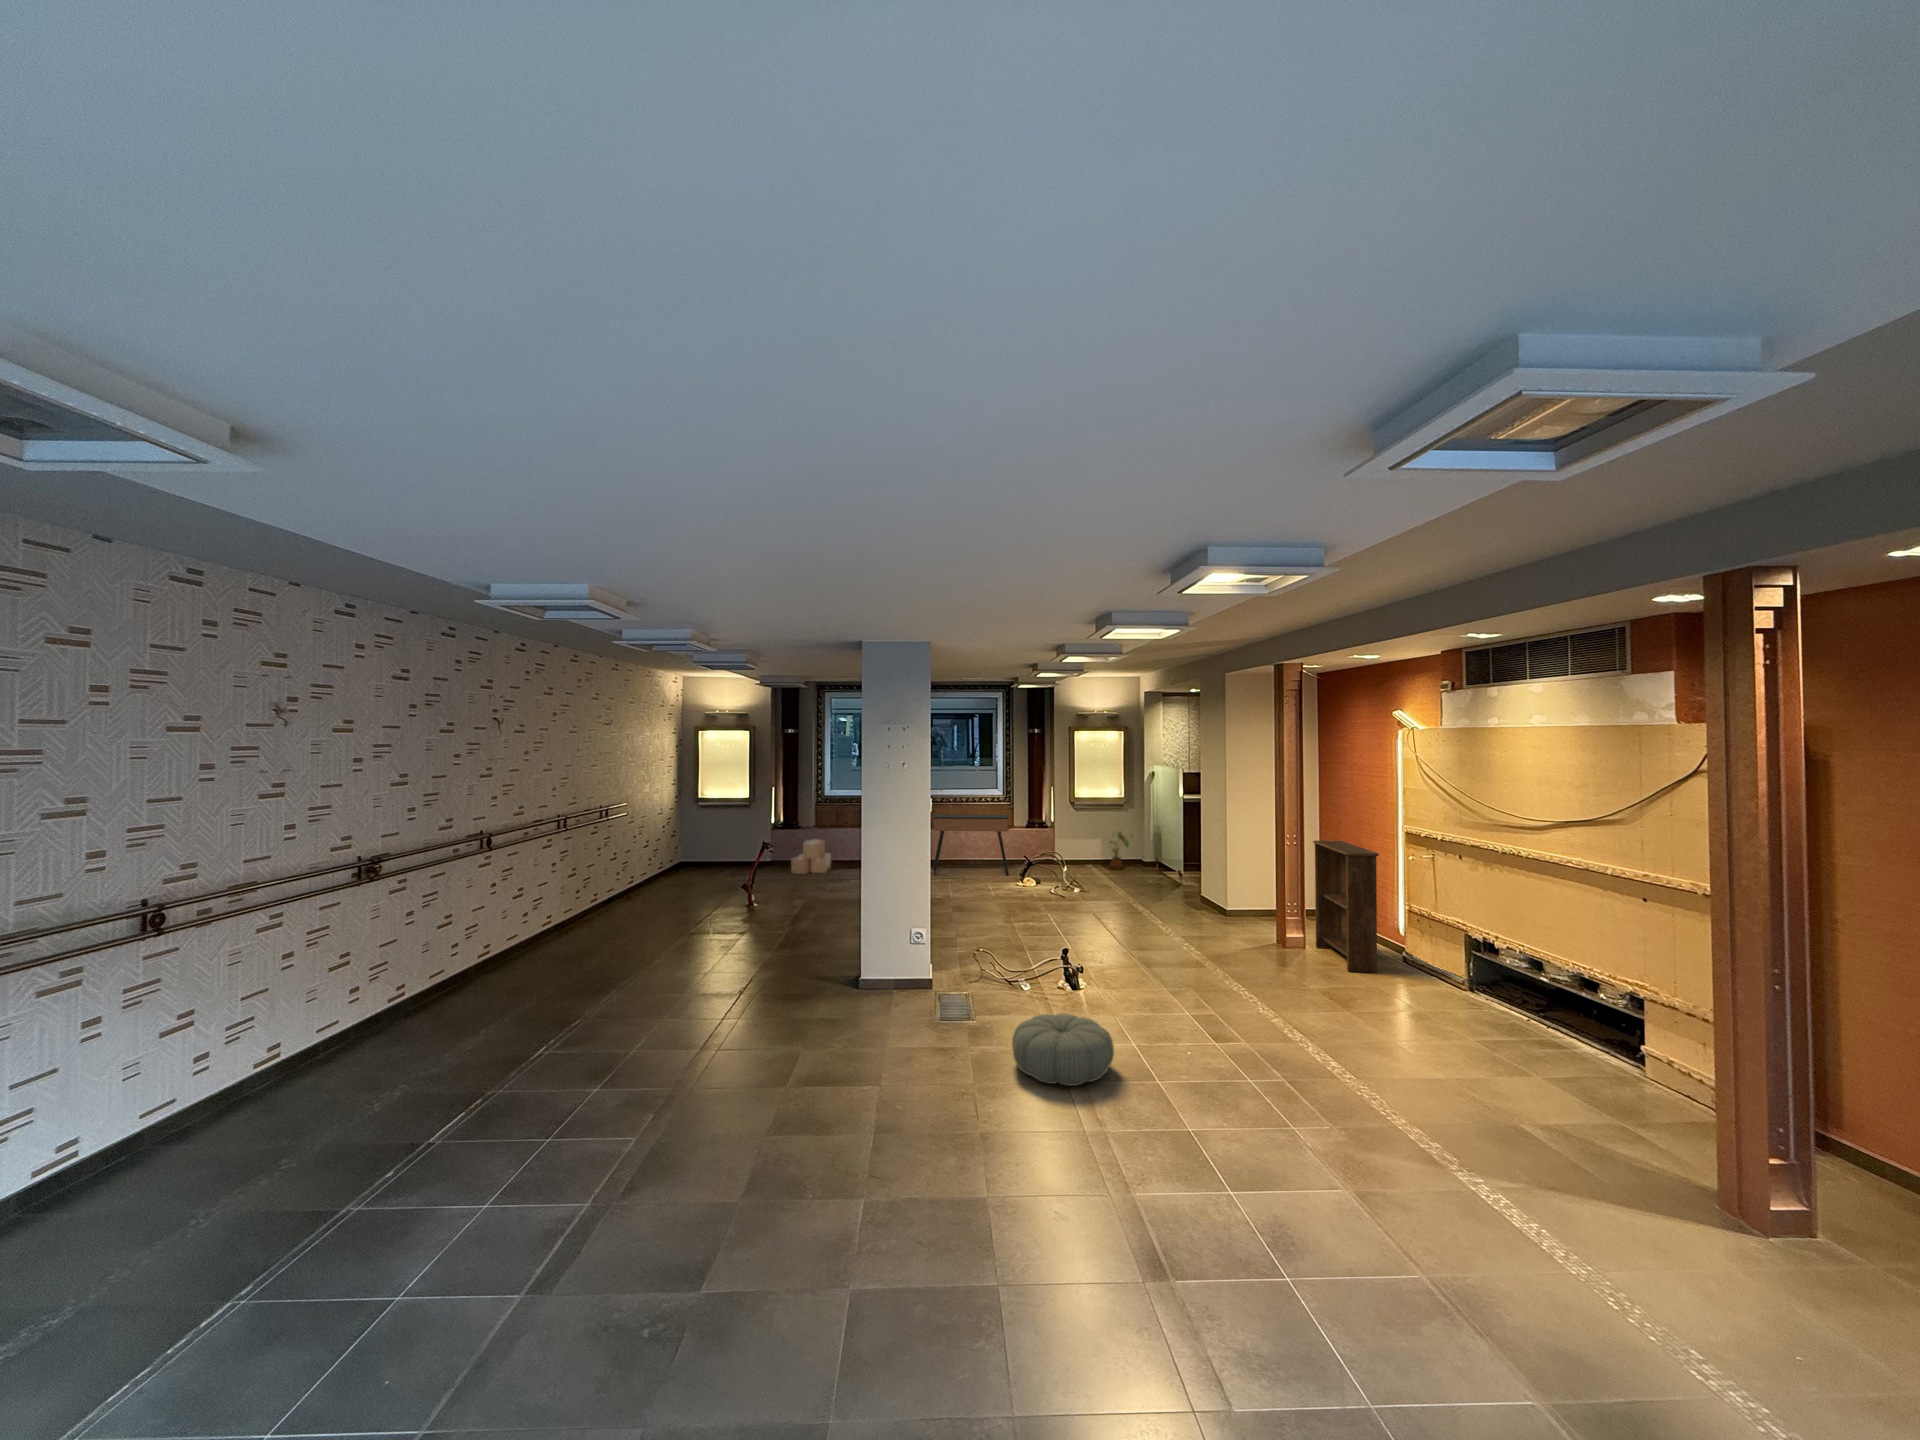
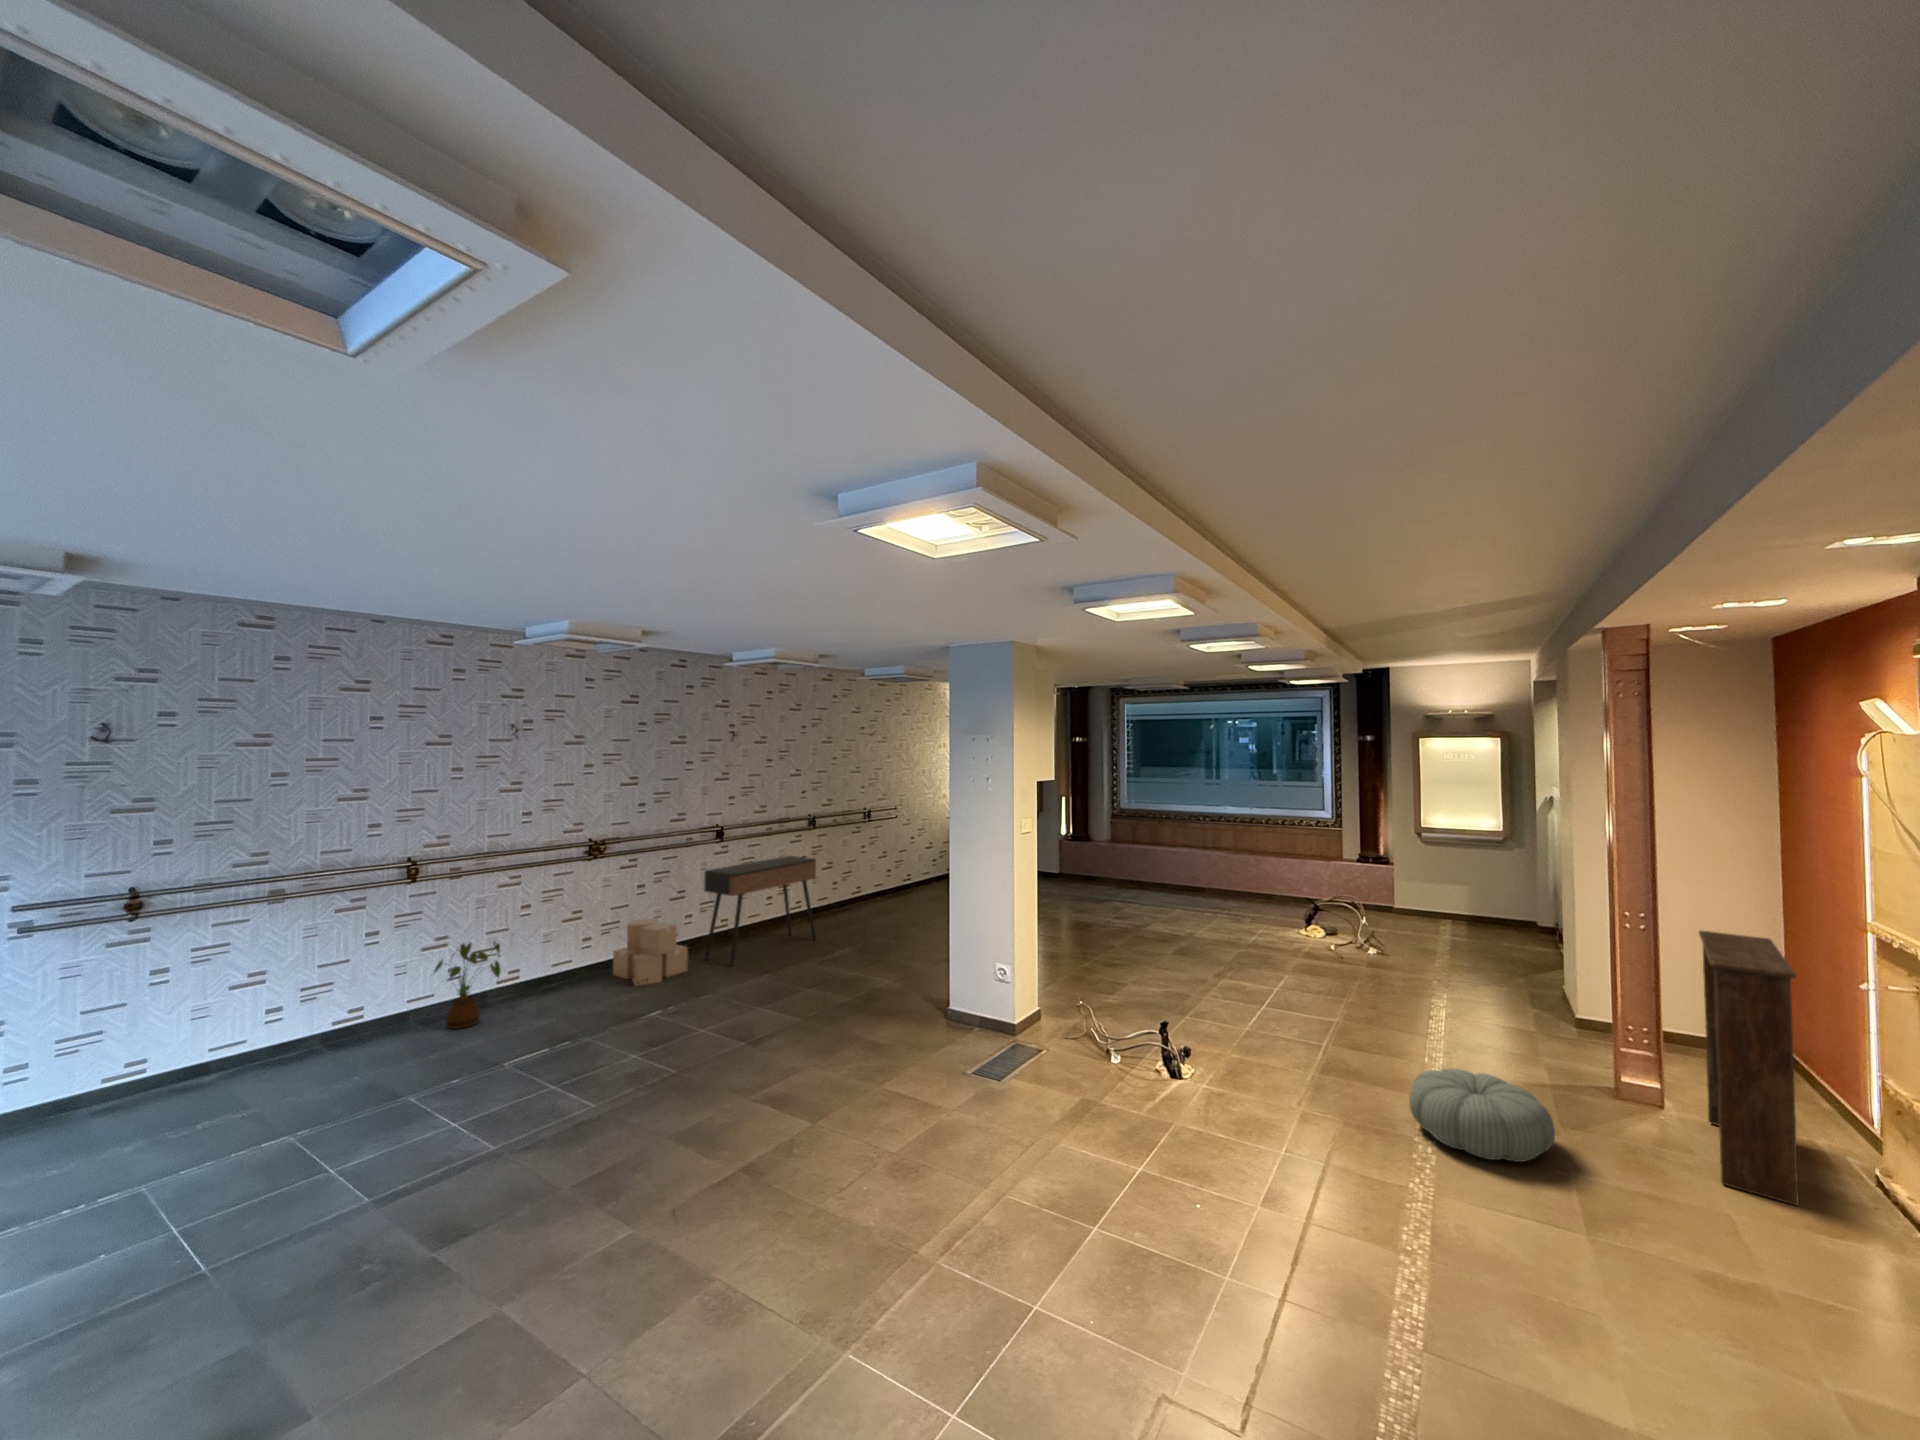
console table: present [932,814,1009,876] -> present [704,856,816,966]
house plant: present [1109,832,1129,870] -> present [434,942,501,1029]
cardboard box: present [791,839,831,874] -> present [613,919,688,986]
pouf: present [1012,1013,1114,1086] -> present [1409,1068,1555,1162]

